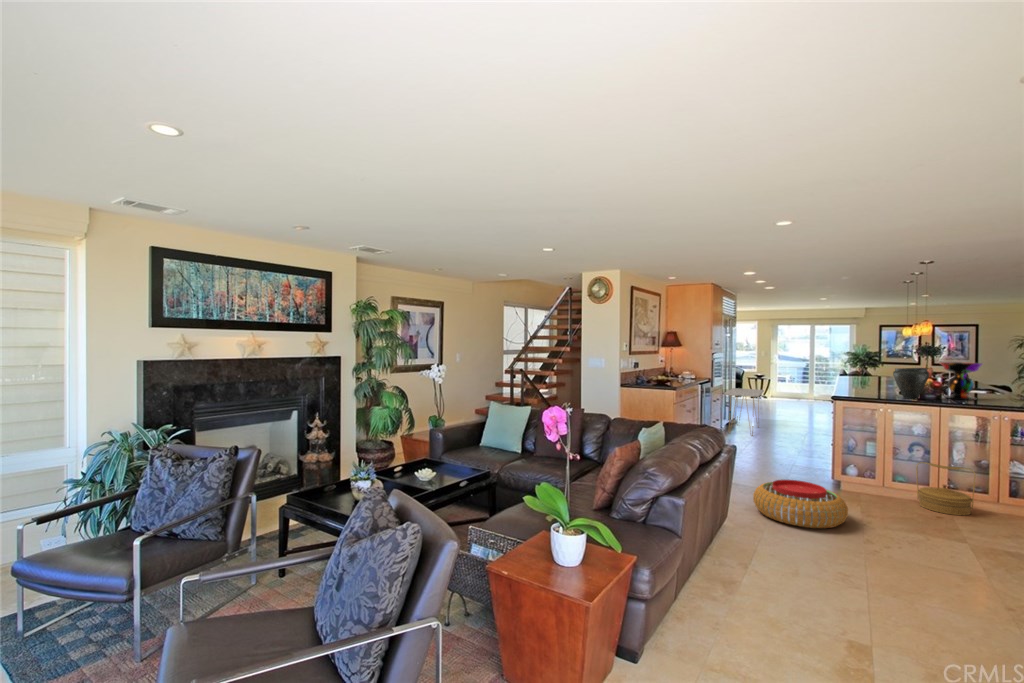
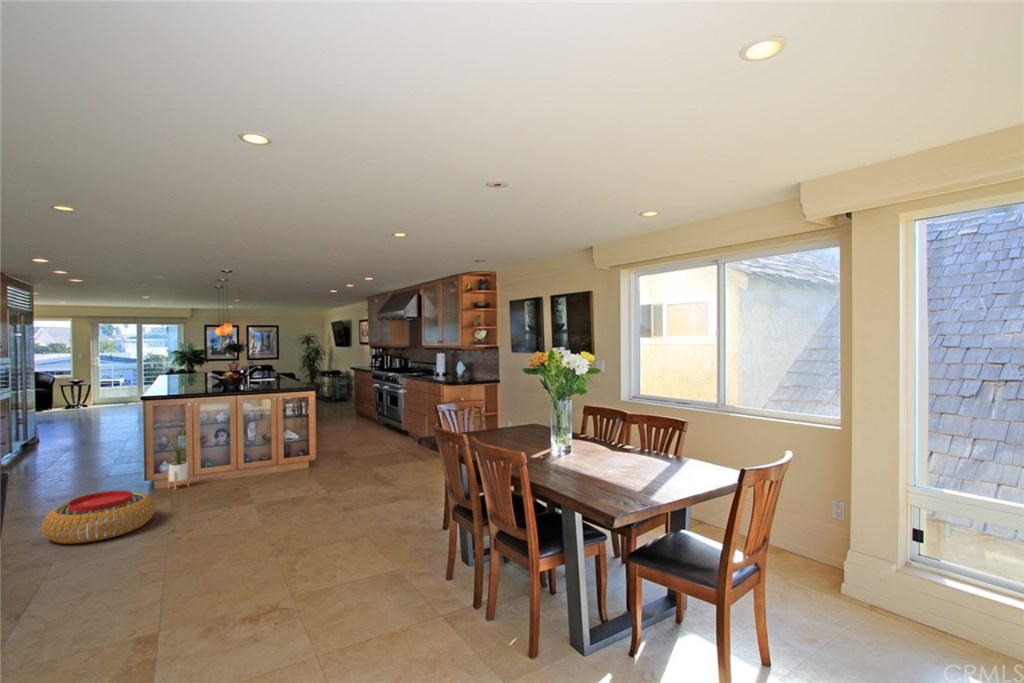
decorative bowl: present [940,362,983,400] -> none [237,358,268,389]
vase: present [893,368,929,399] -> none [200,365,229,393]
console table: present [724,388,764,436] -> none [11,399,73,459]
house plant: none [846,428,890,499] -> present [168,432,189,490]
woven basket: present [916,462,975,515] -> none [219,442,261,484]

